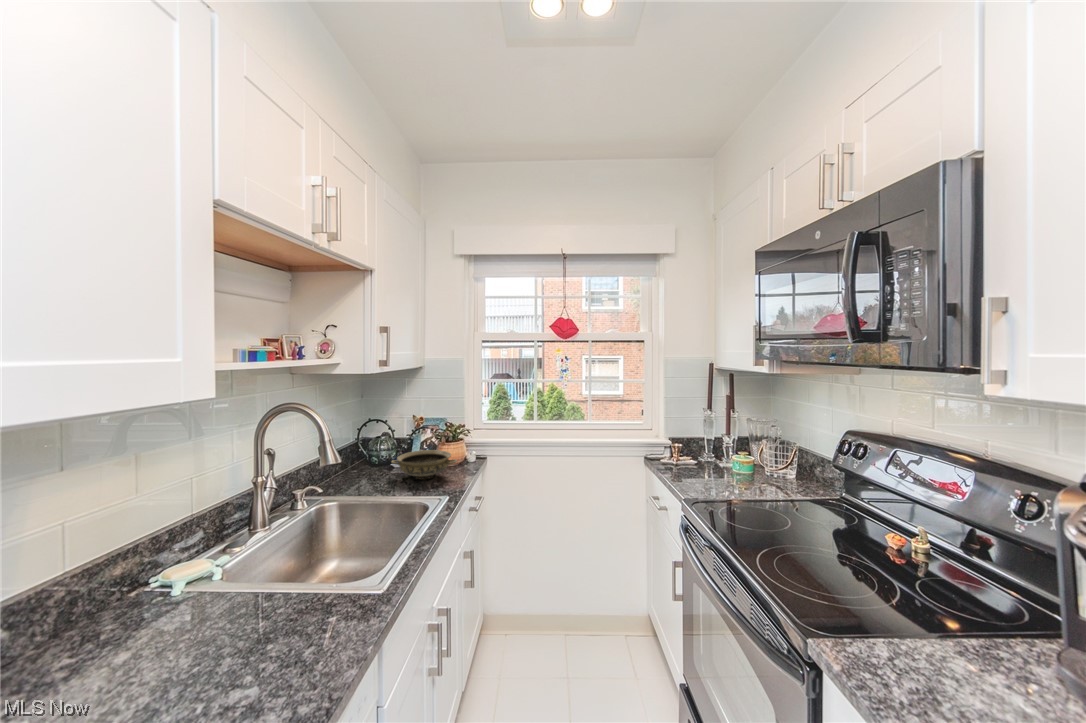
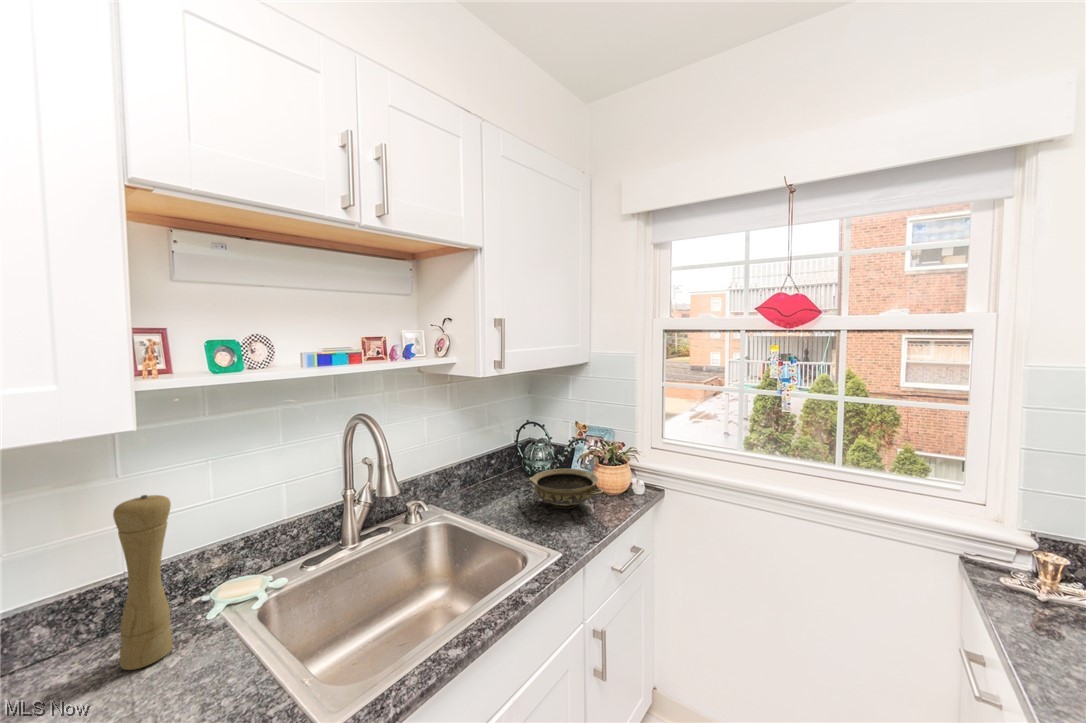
pepper mill: none [115,479,167,636] -> present [113,495,172,670]

